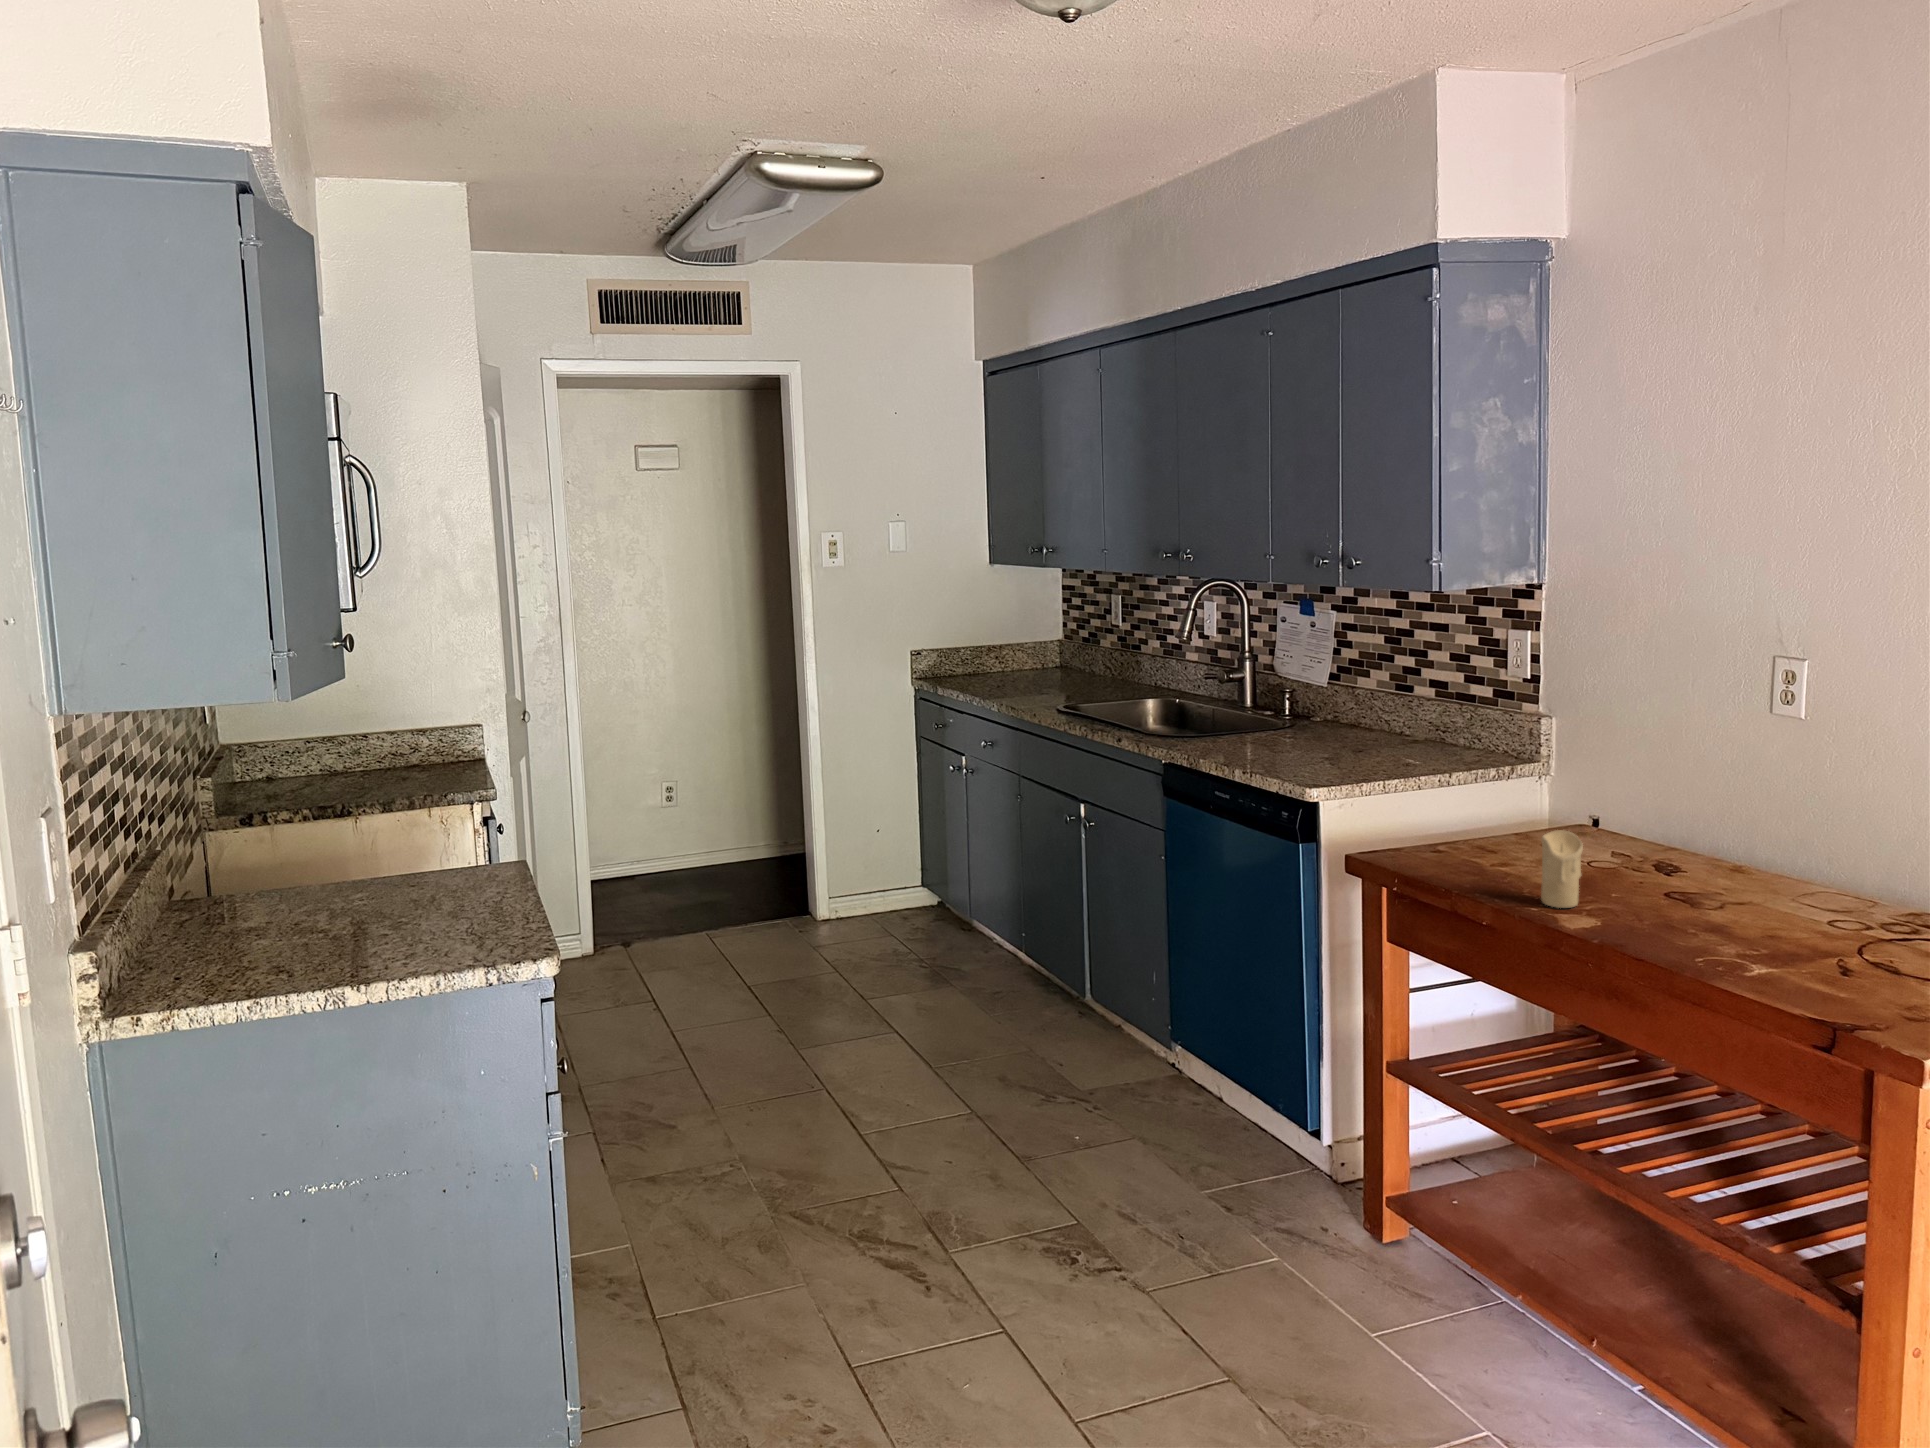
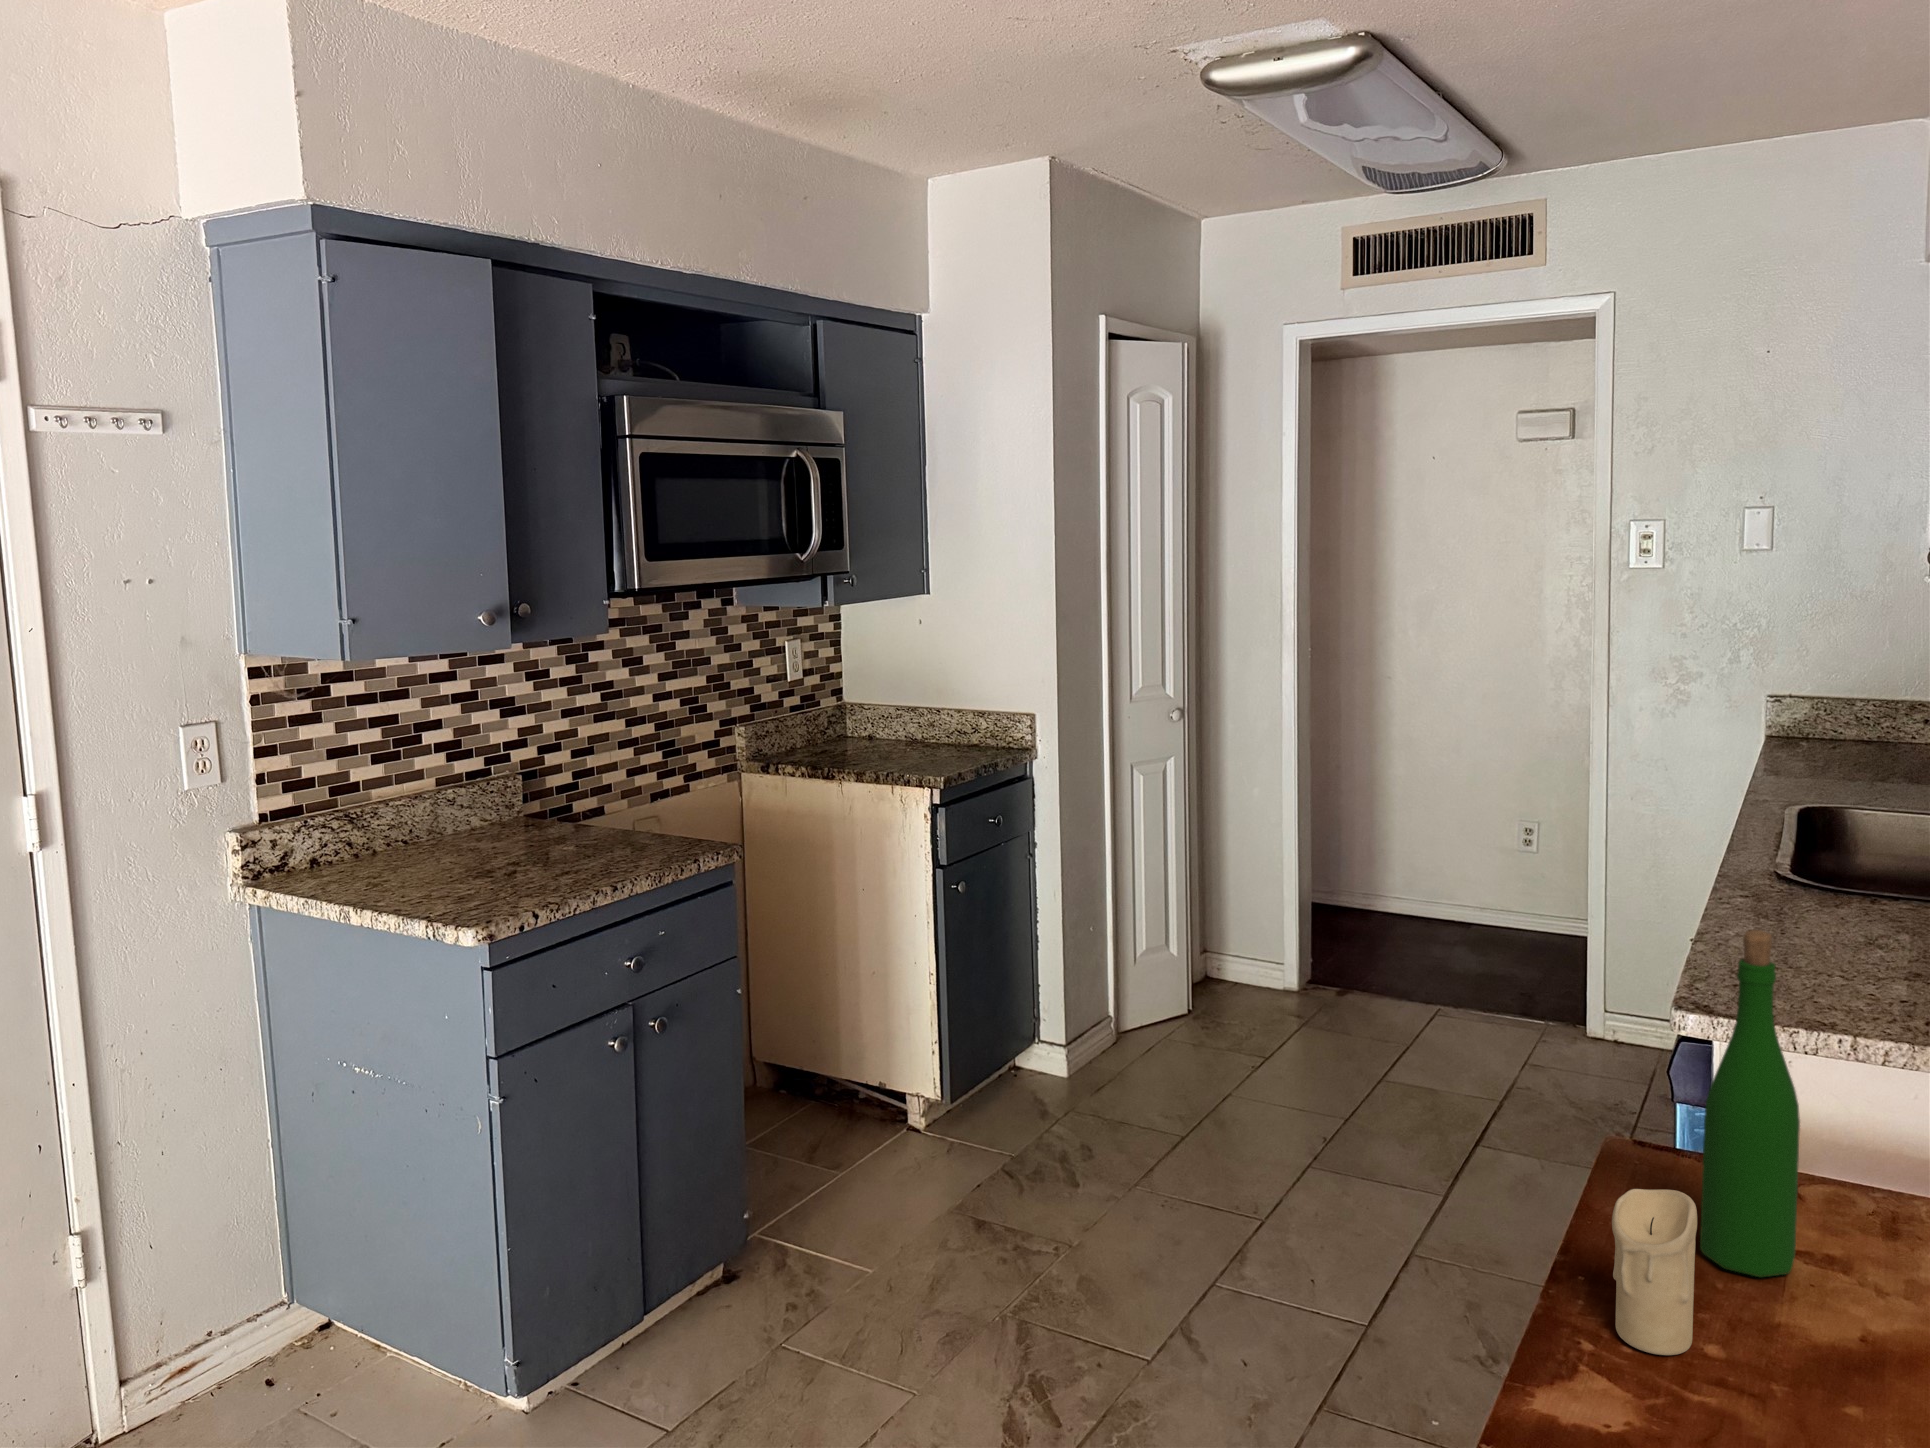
wine bottle: none [1487,708,1533,877] -> present [1700,930,1800,1277]

